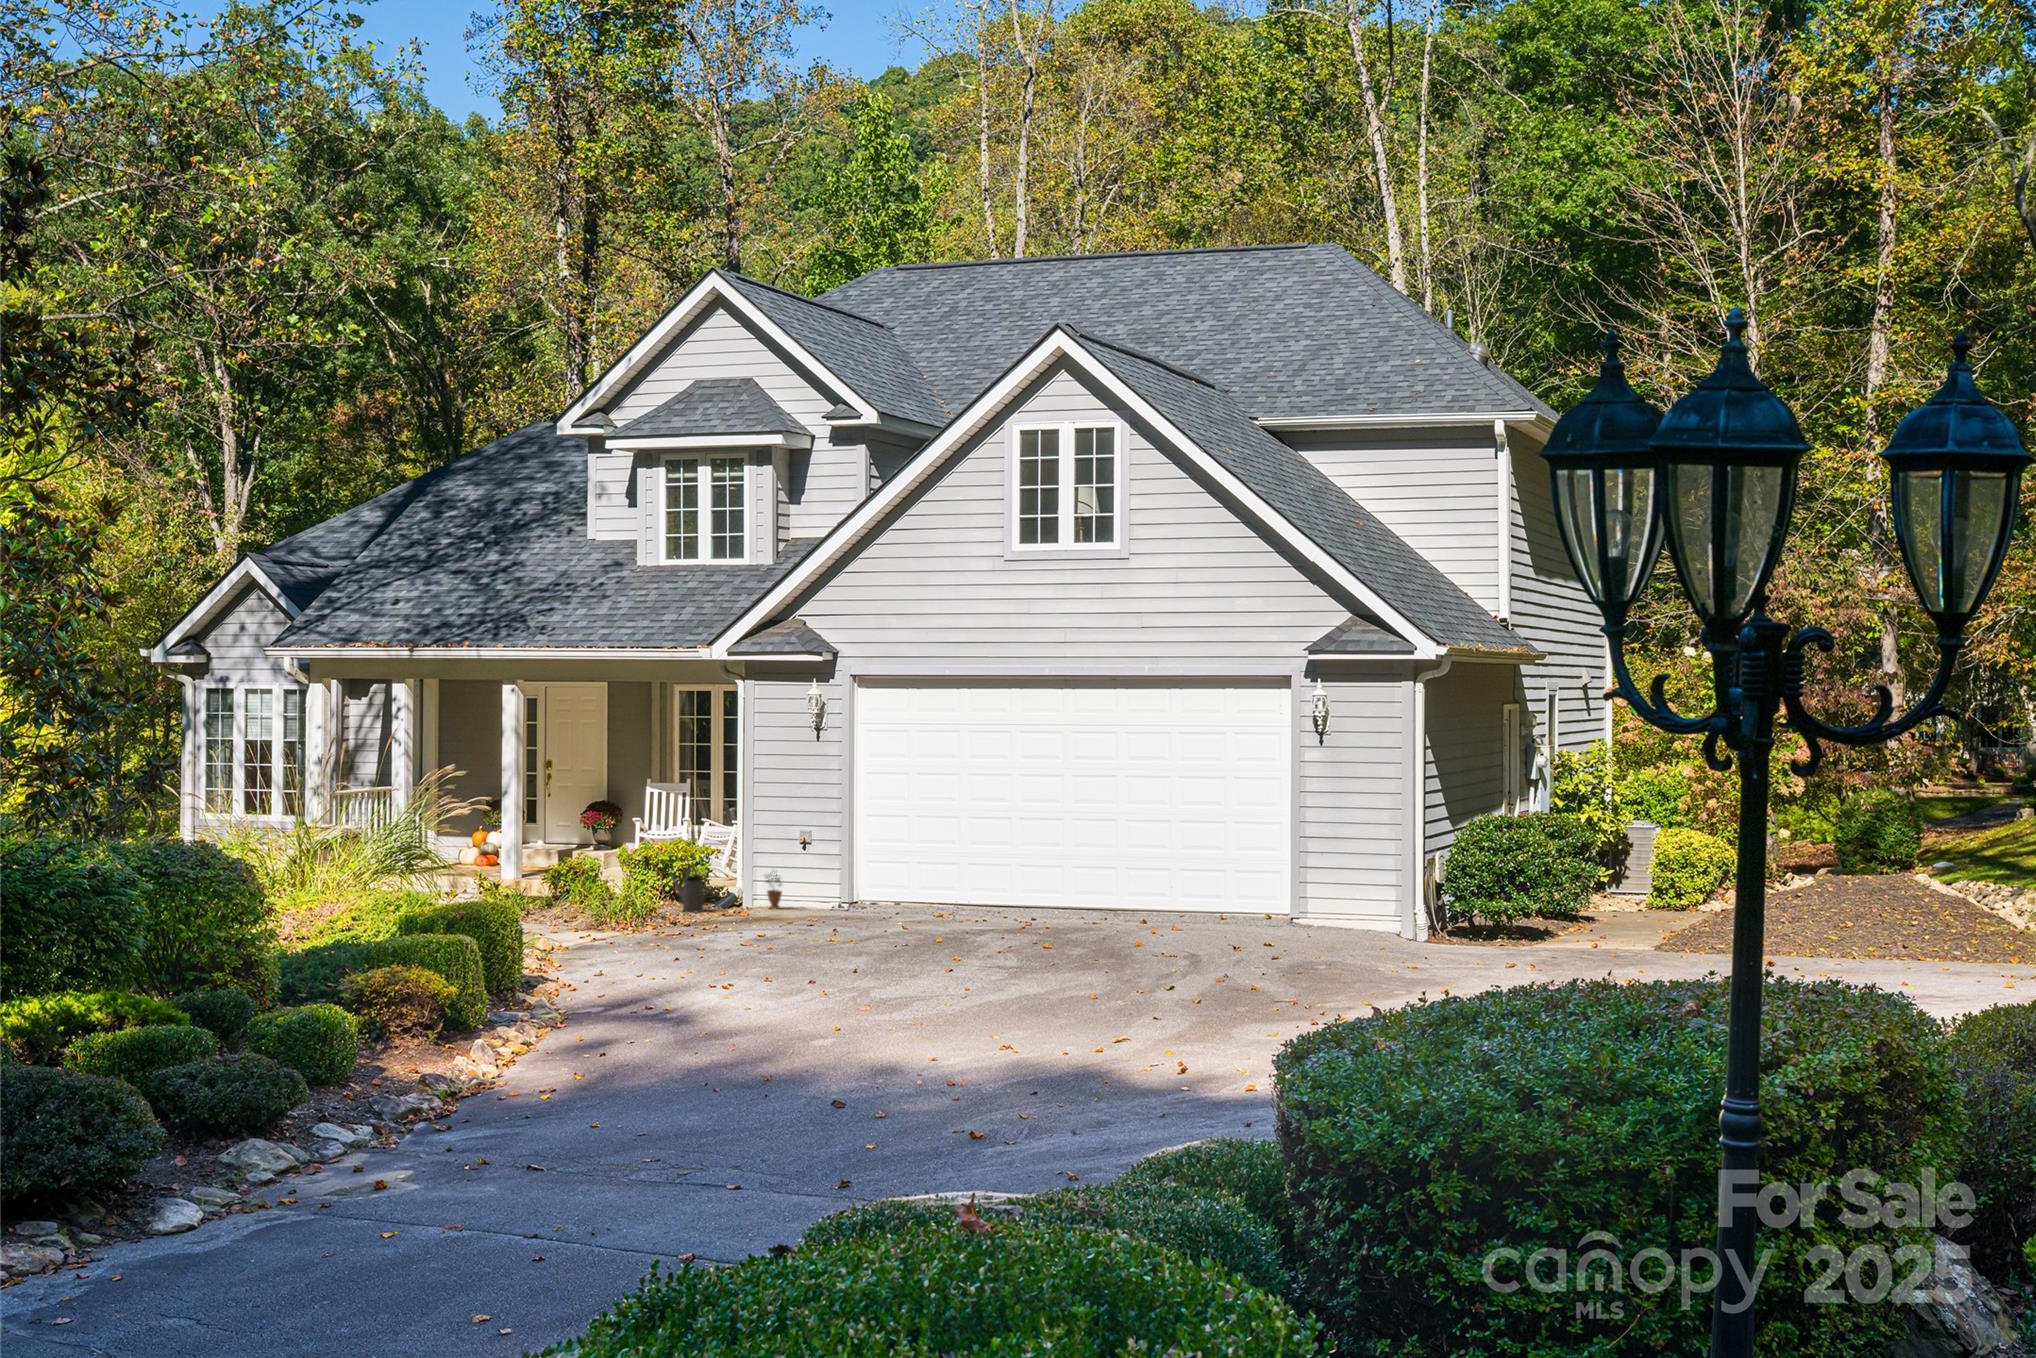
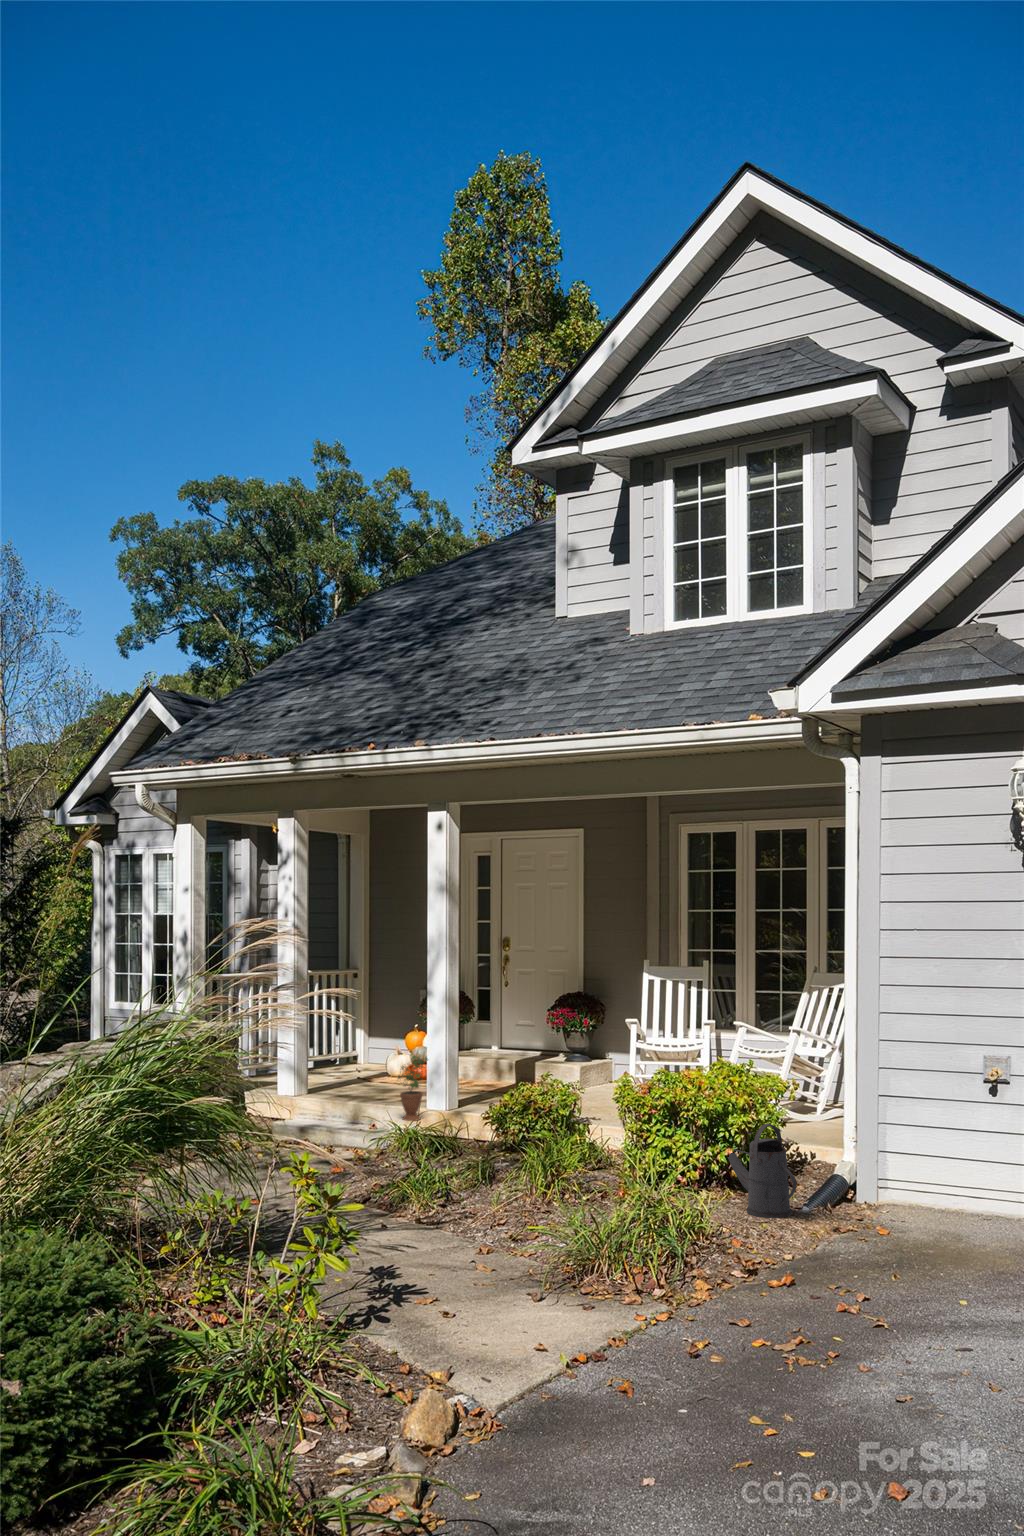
potted plant: present [764,873,782,909] -> present [398,1056,428,1121]

